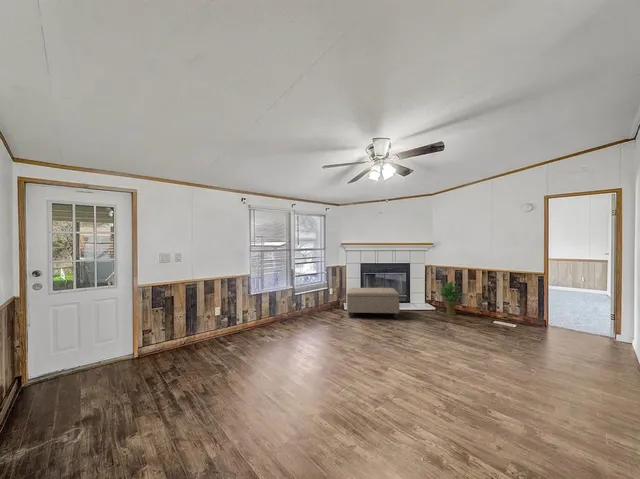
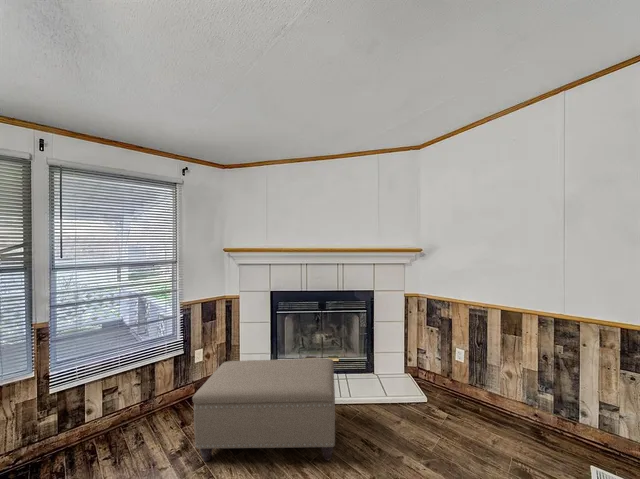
potted plant: present [438,281,462,315] -> none [427,335,495,425]

